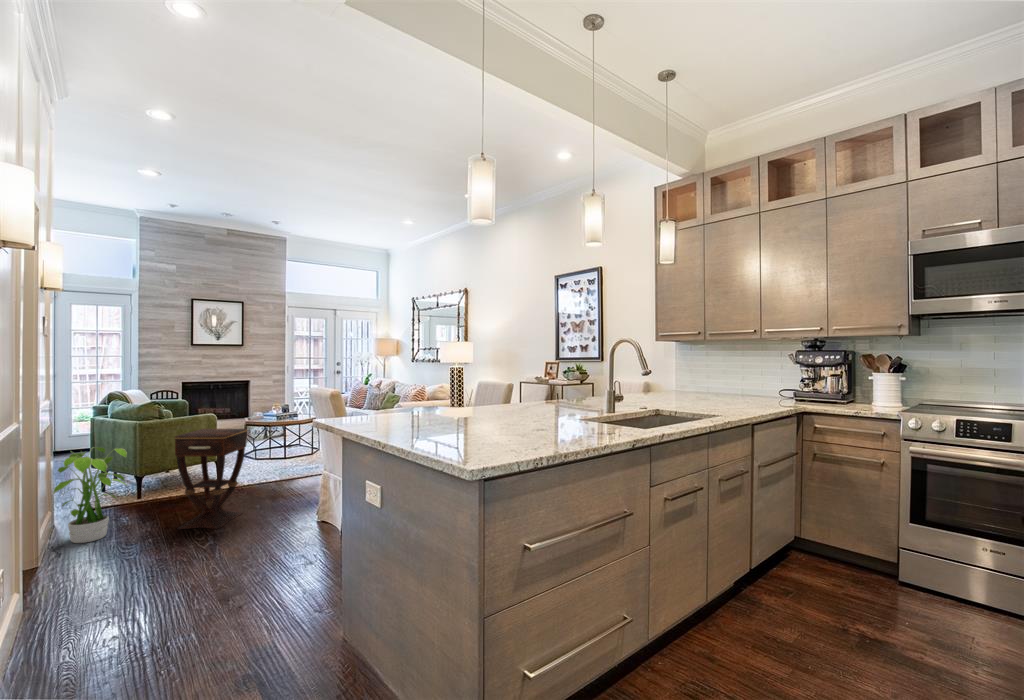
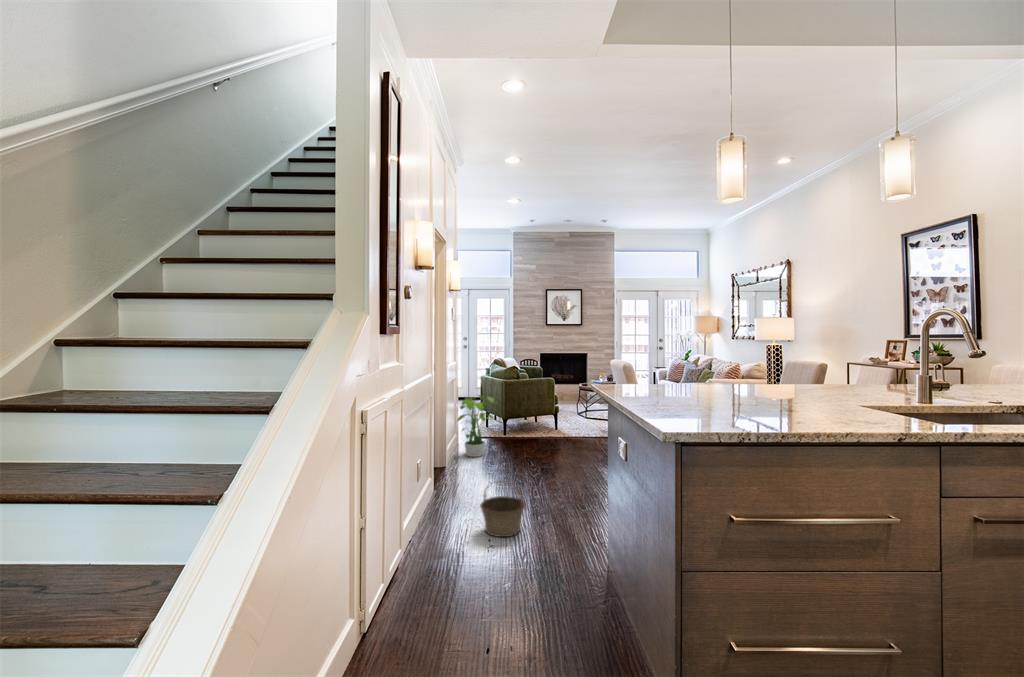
side table: present [174,429,247,529] -> none [520,388,568,464]
basket: none [133,572,215,662] -> present [480,481,525,537]

